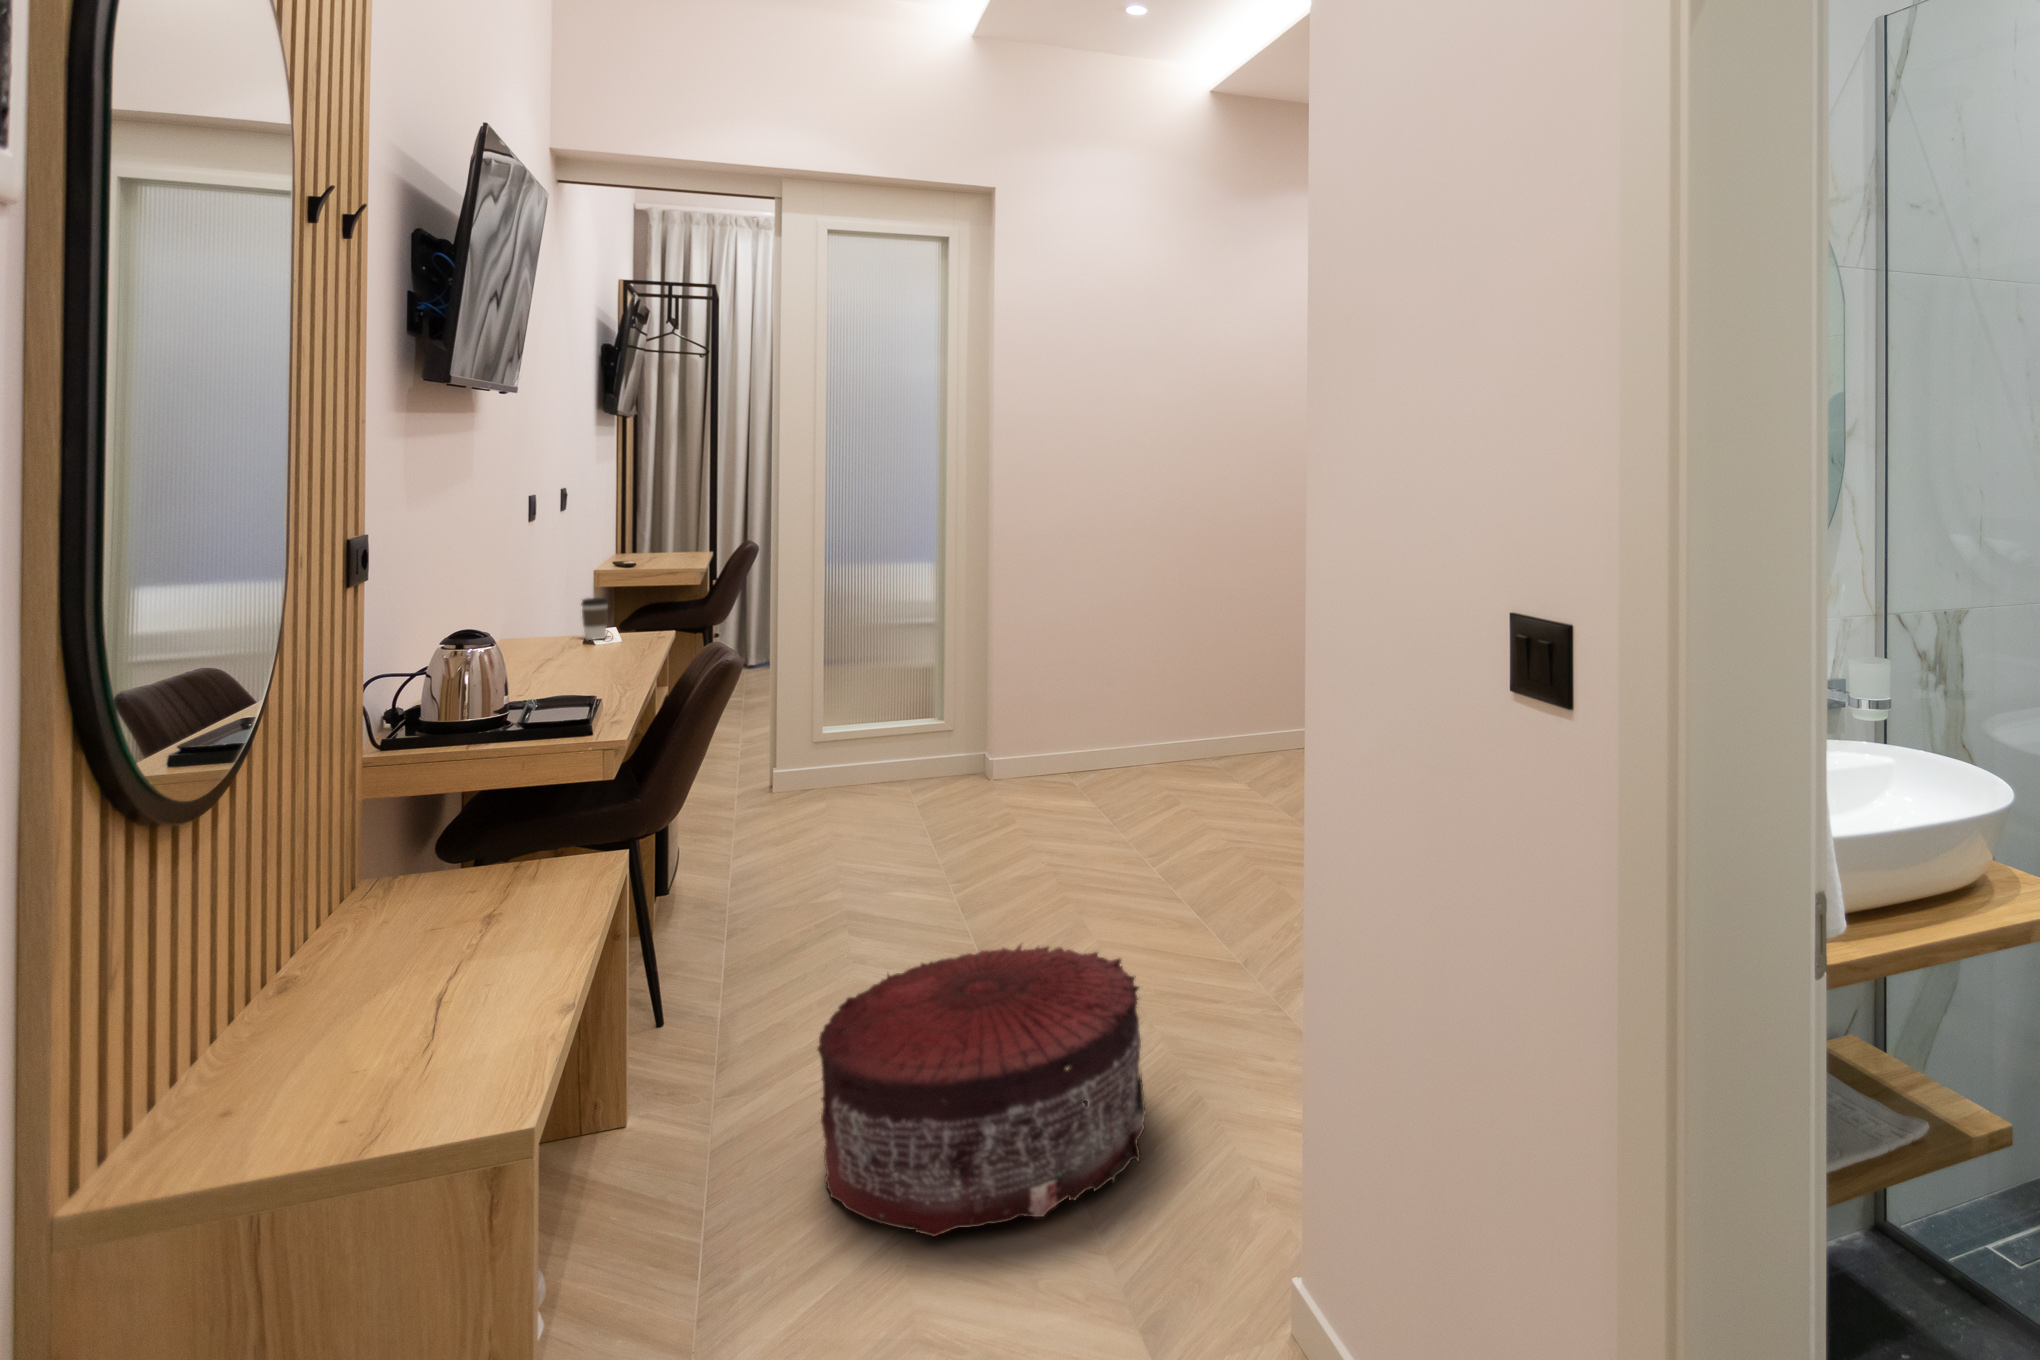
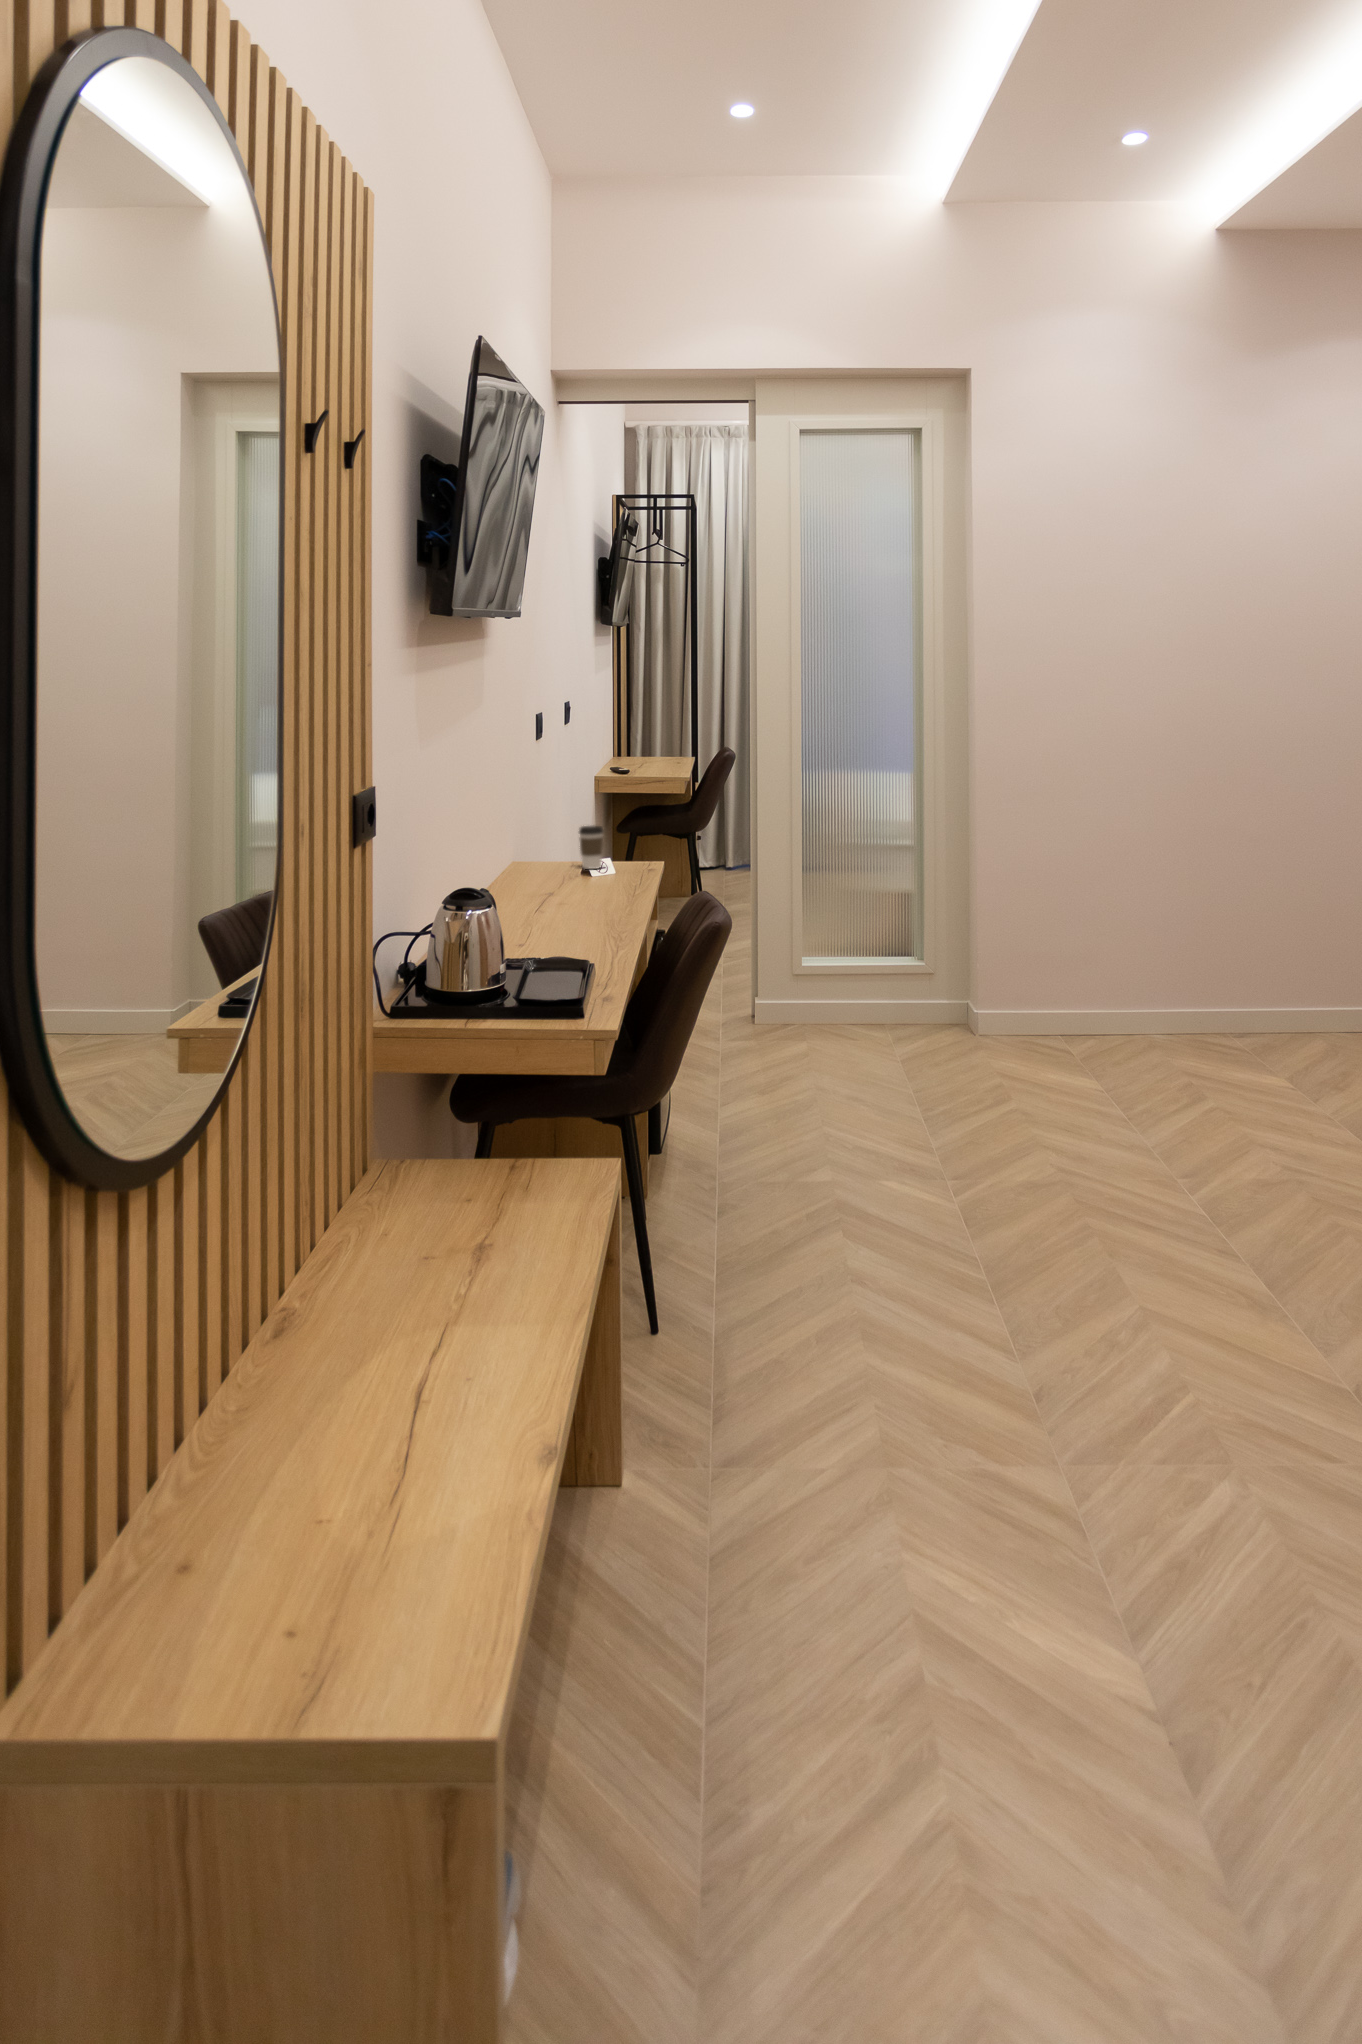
pouf: present [818,945,1145,1237] -> none [832,1335,1268,1794]

